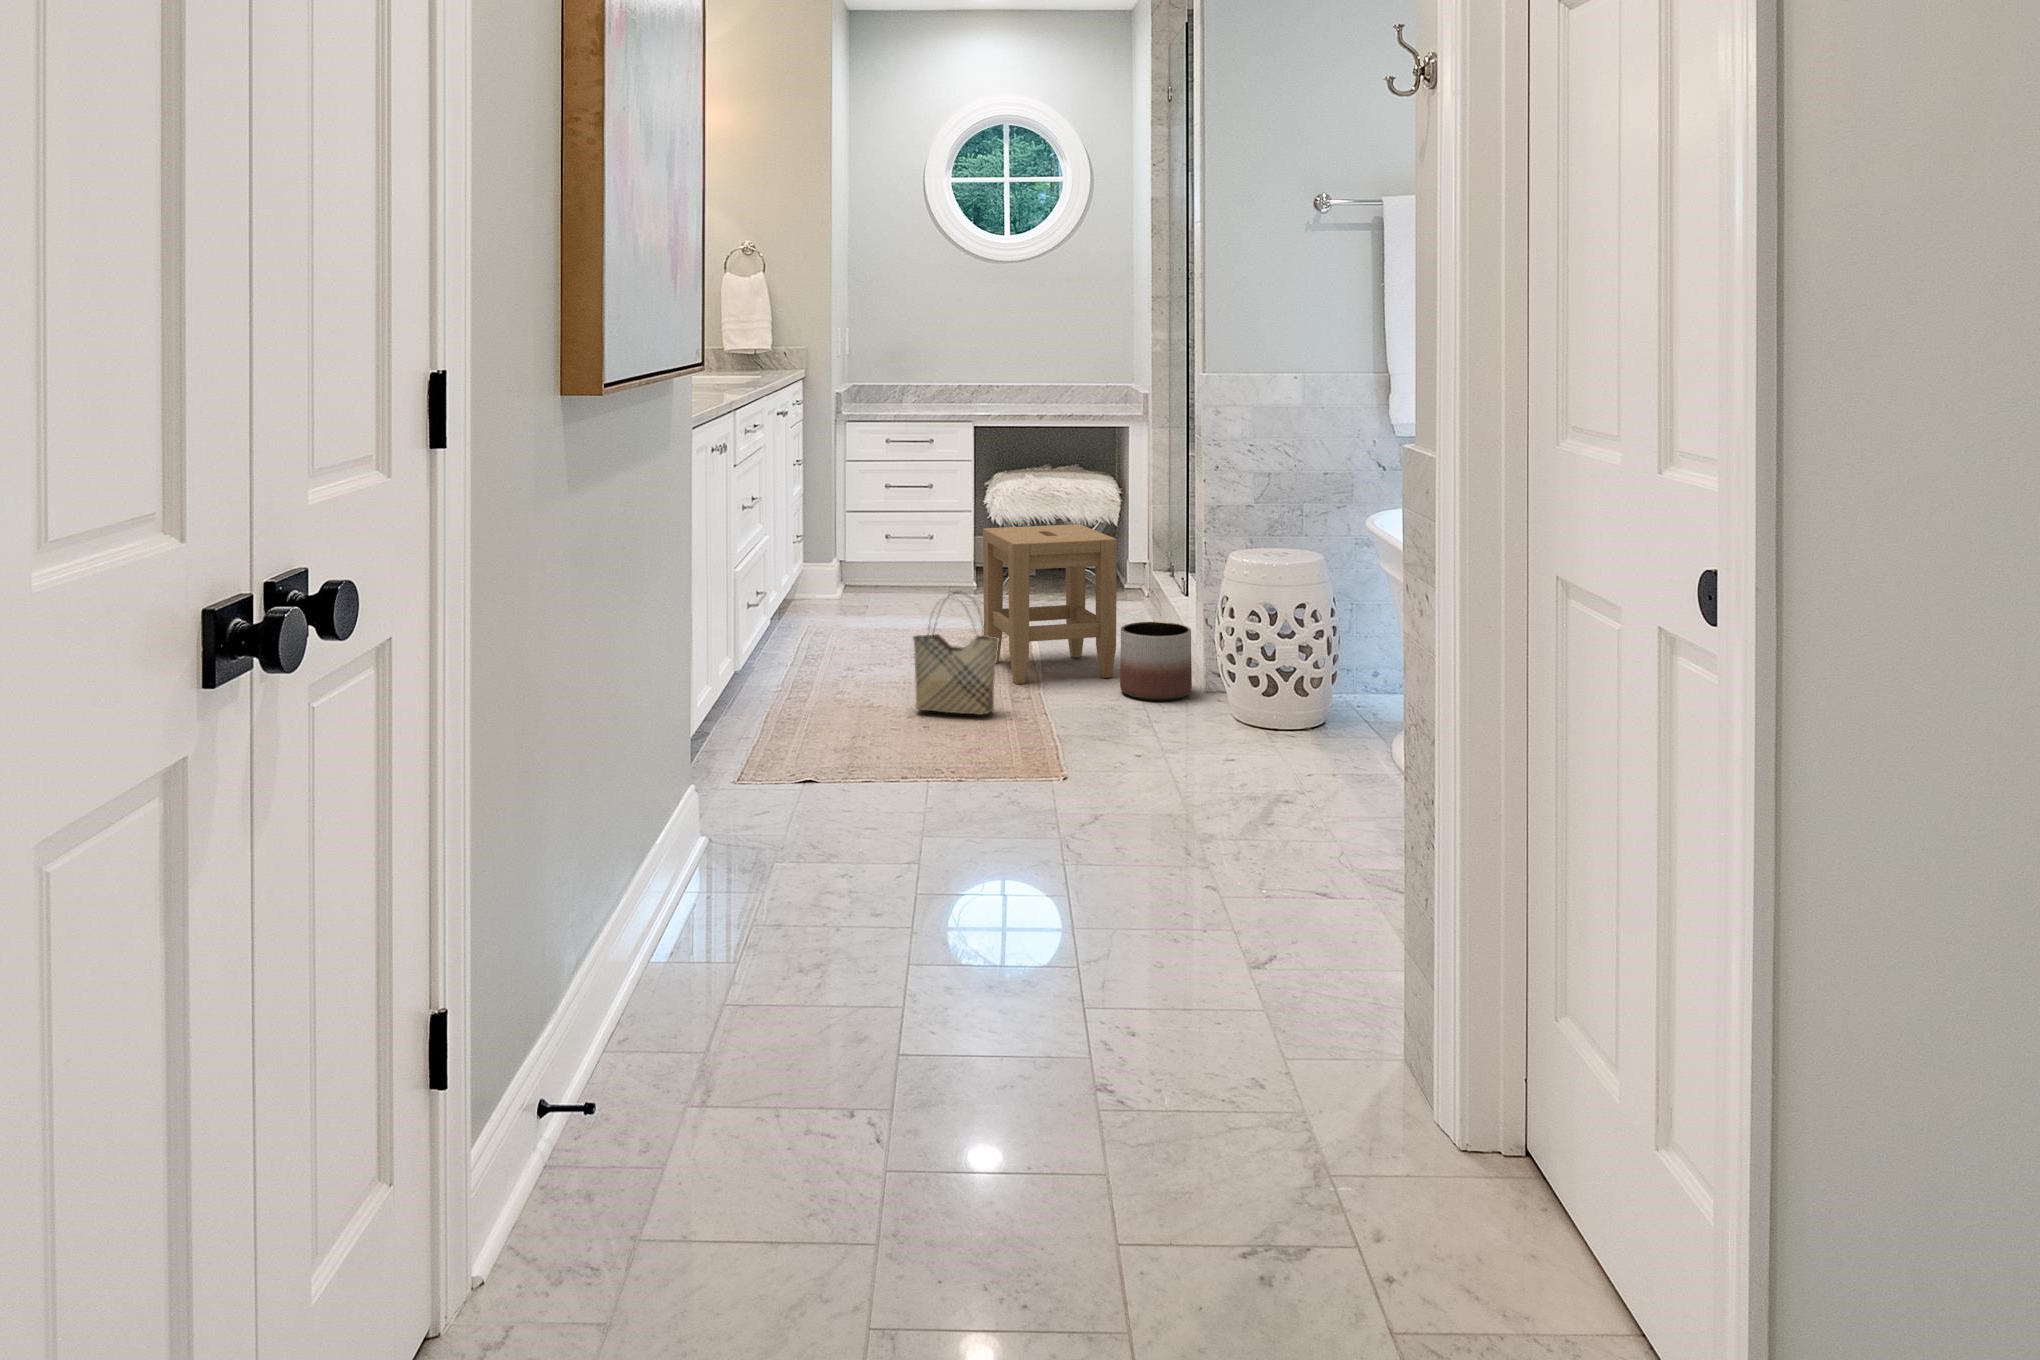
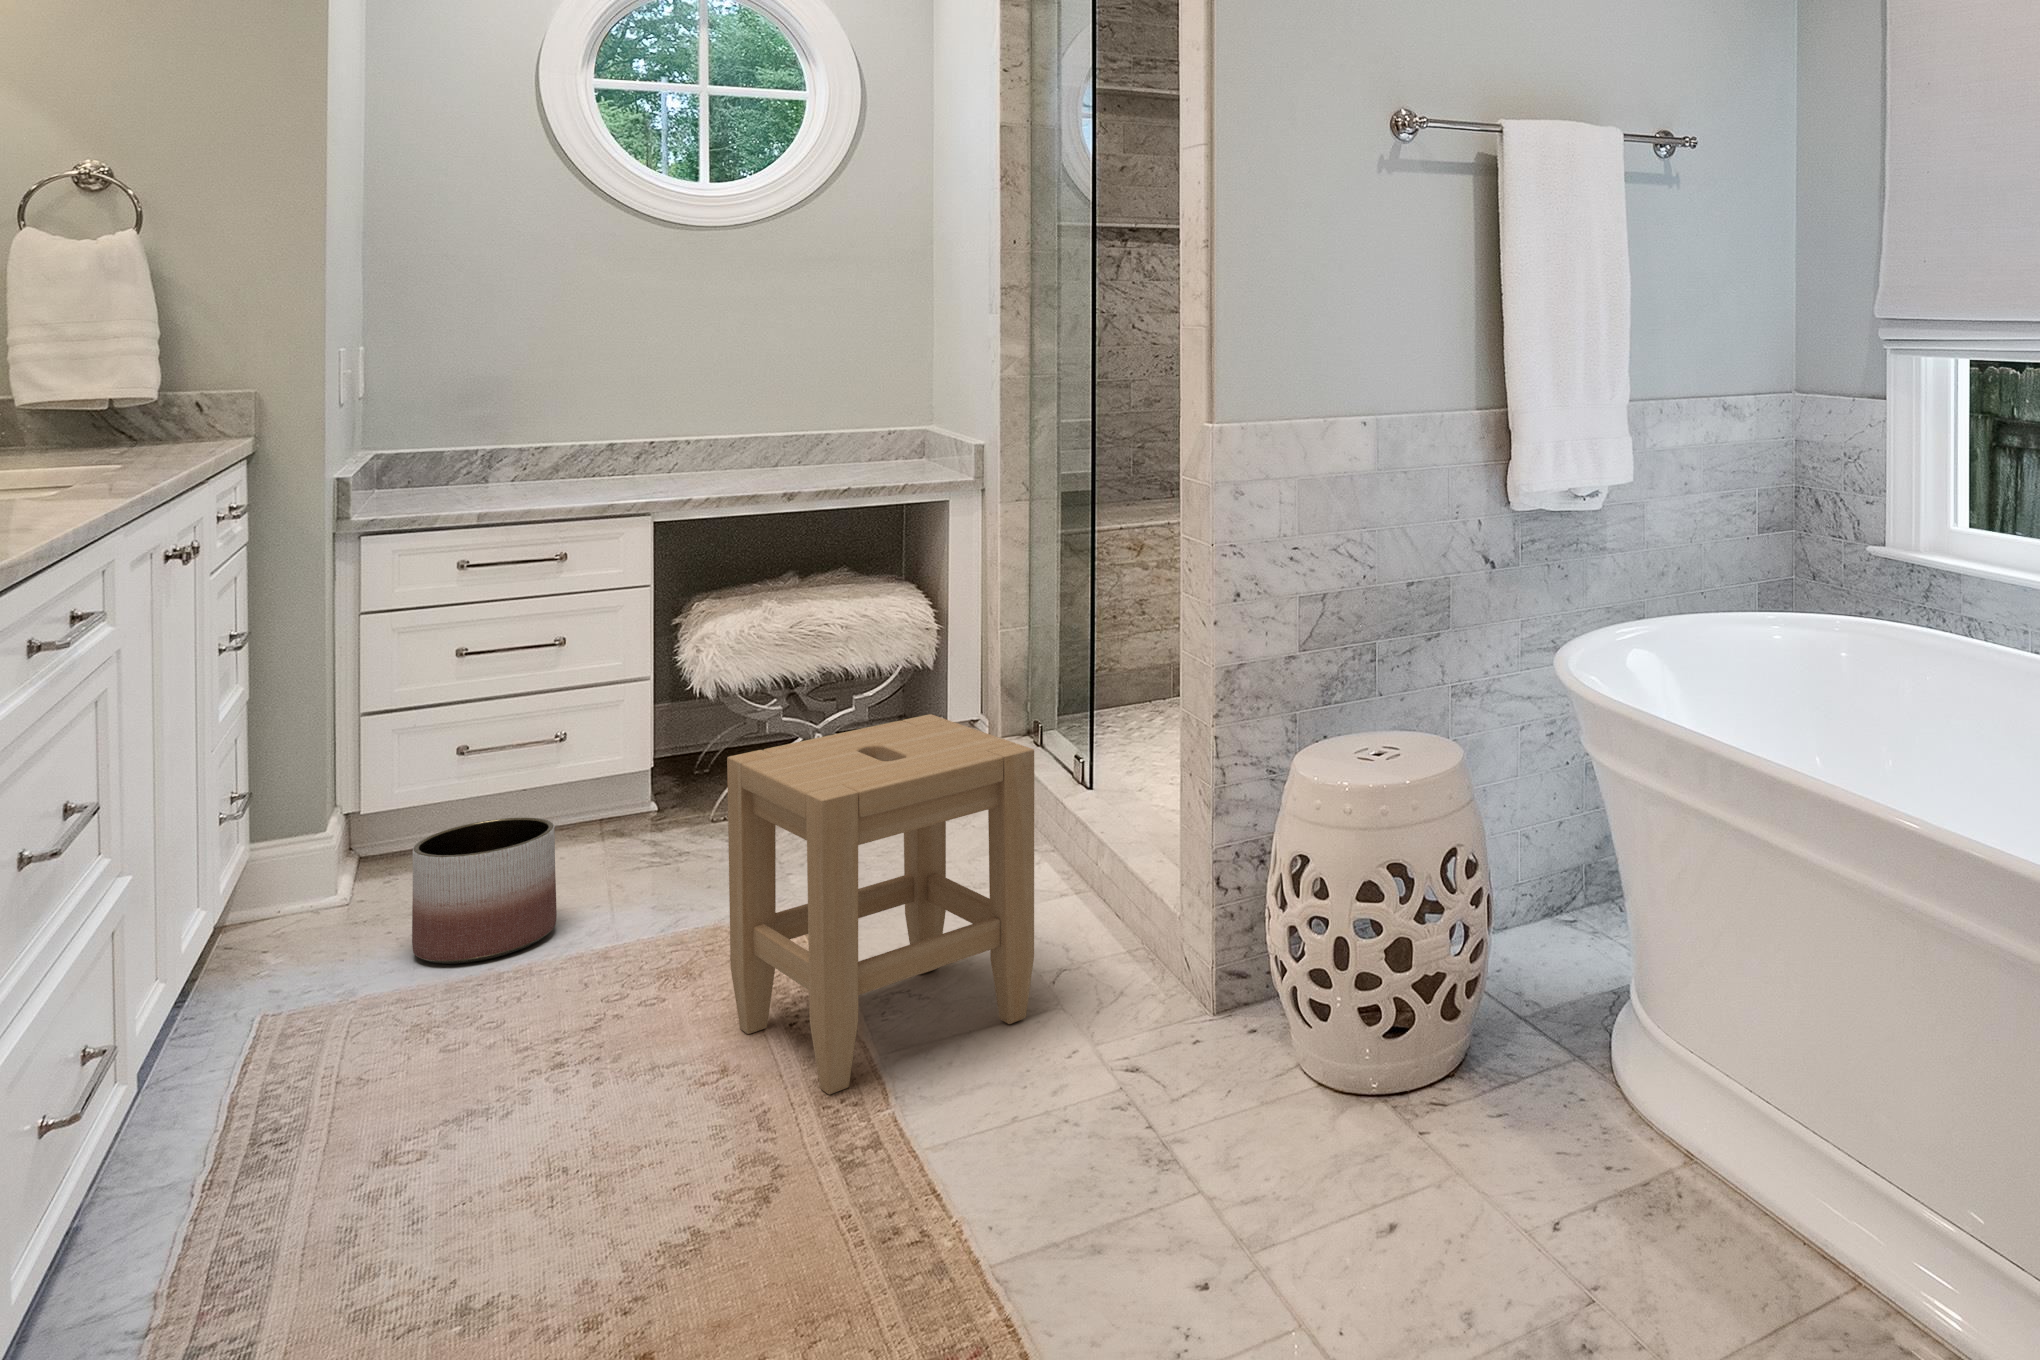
woven basket: present [913,591,999,715] -> none [583,956,821,1289]
planter: present [1120,622,1192,700] -> present [412,817,557,964]

